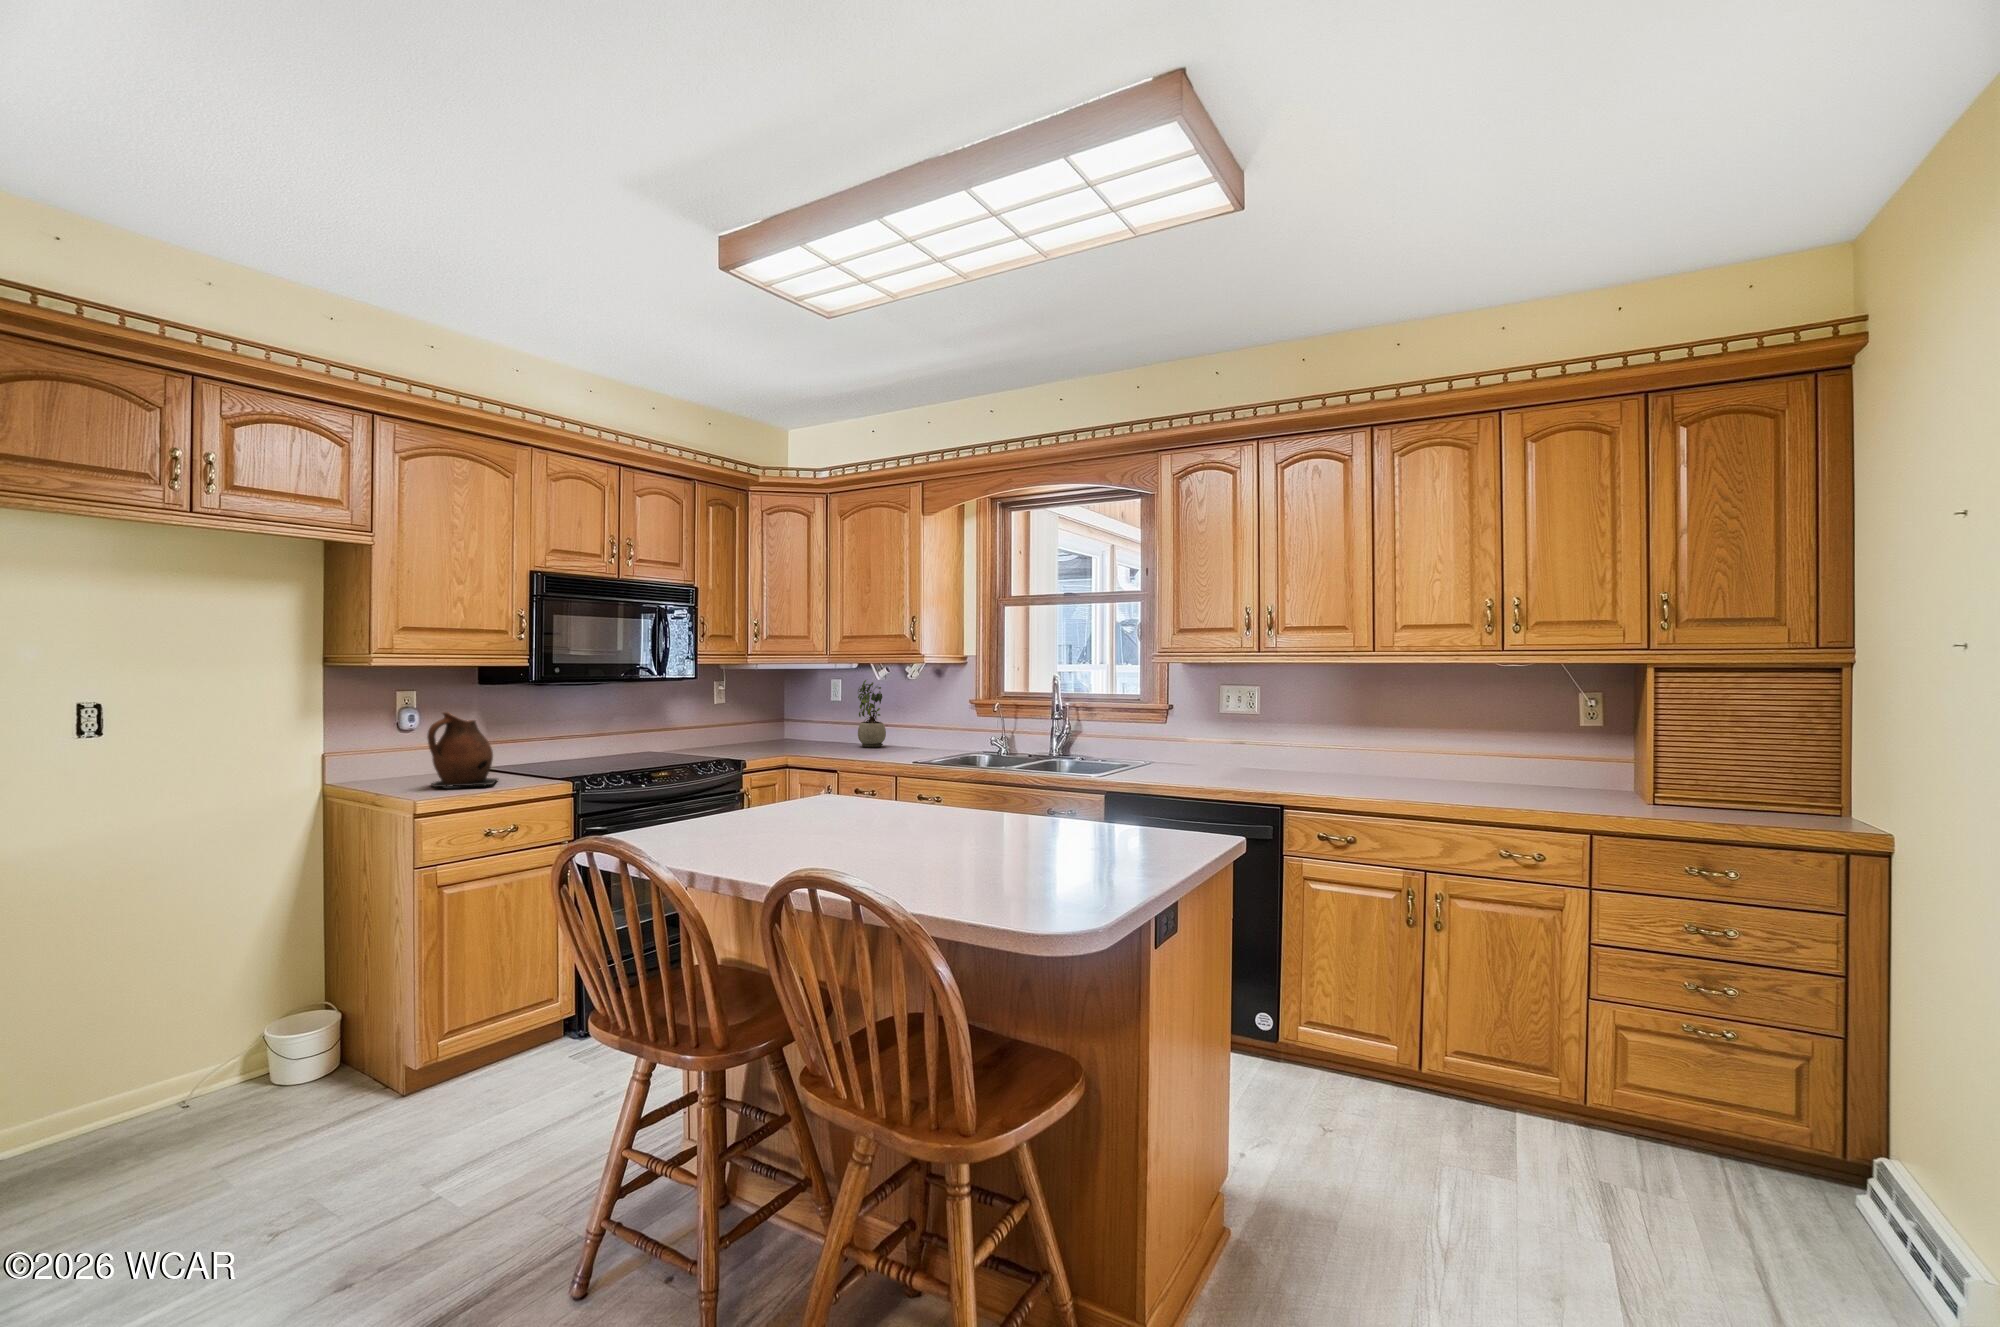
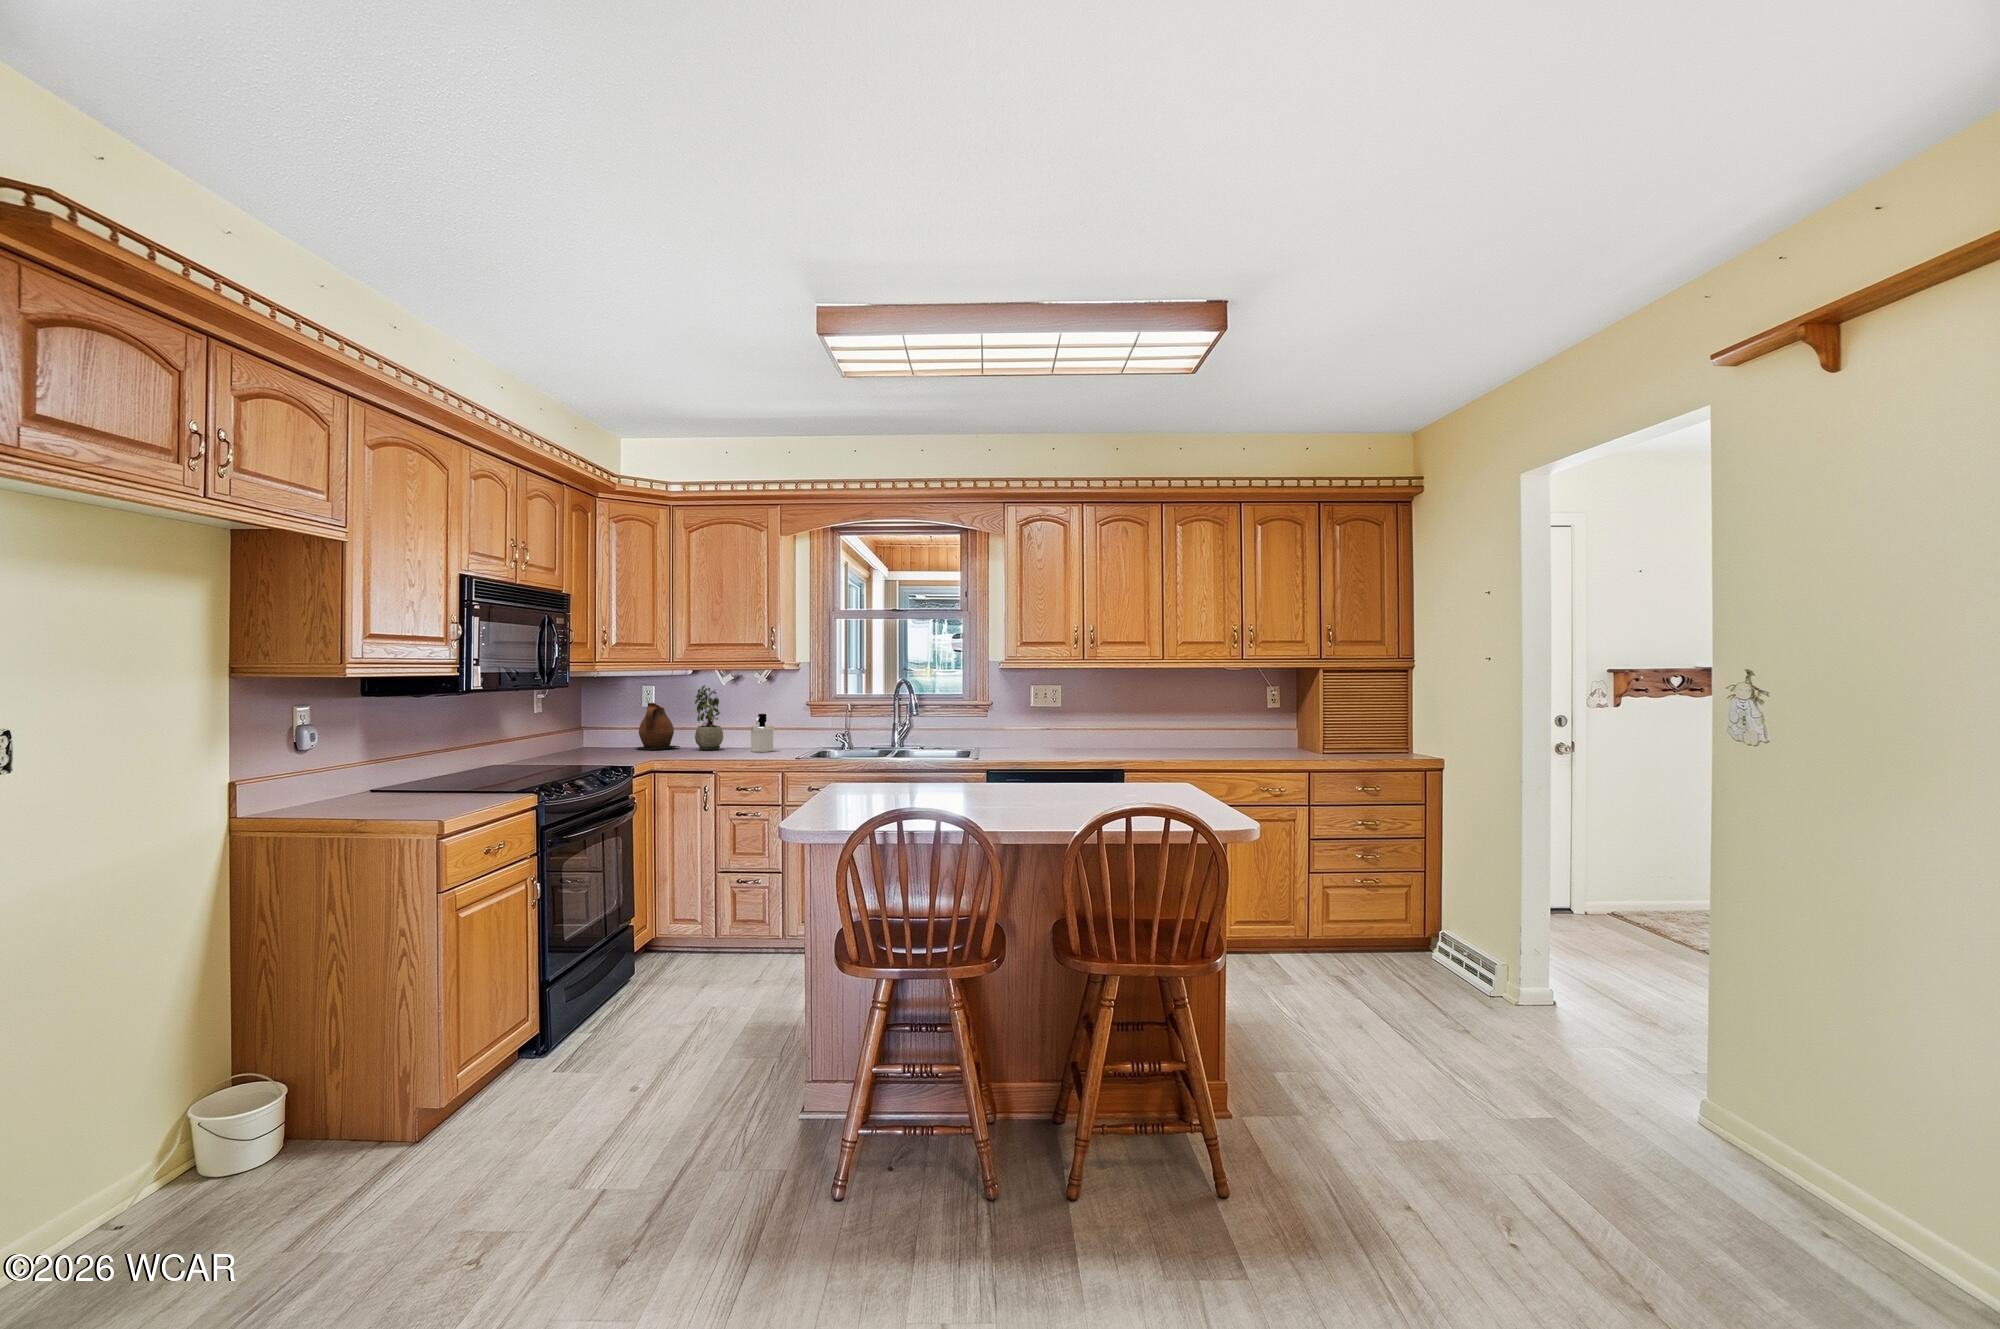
soap dispenser: none [900,711,927,752] -> present [750,714,774,752]
ceramic pitcher: present [427,712,497,787] -> present [637,703,680,749]

